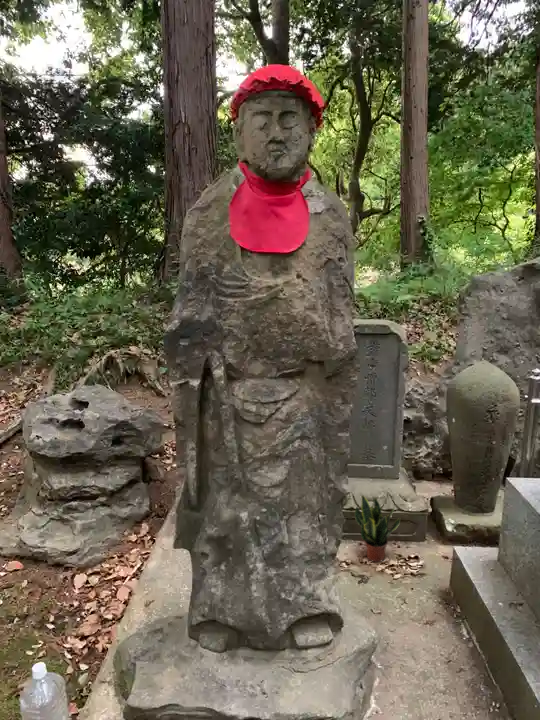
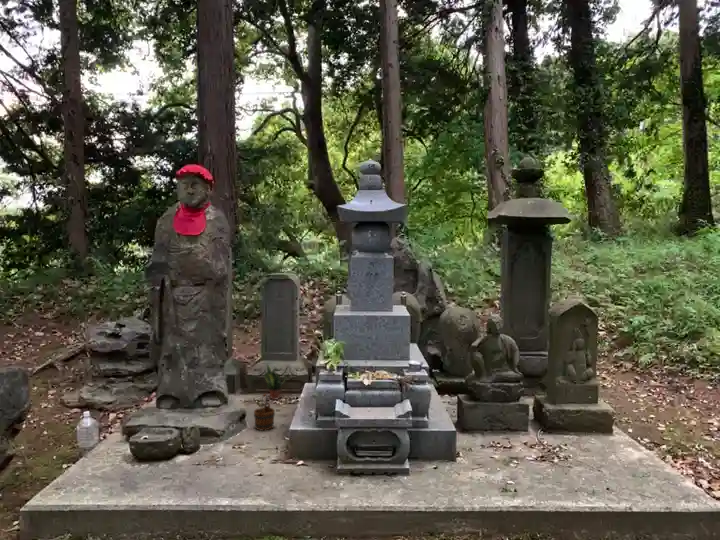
wooden bucket: none [395,606,442,690] -> present [254,394,275,430]

